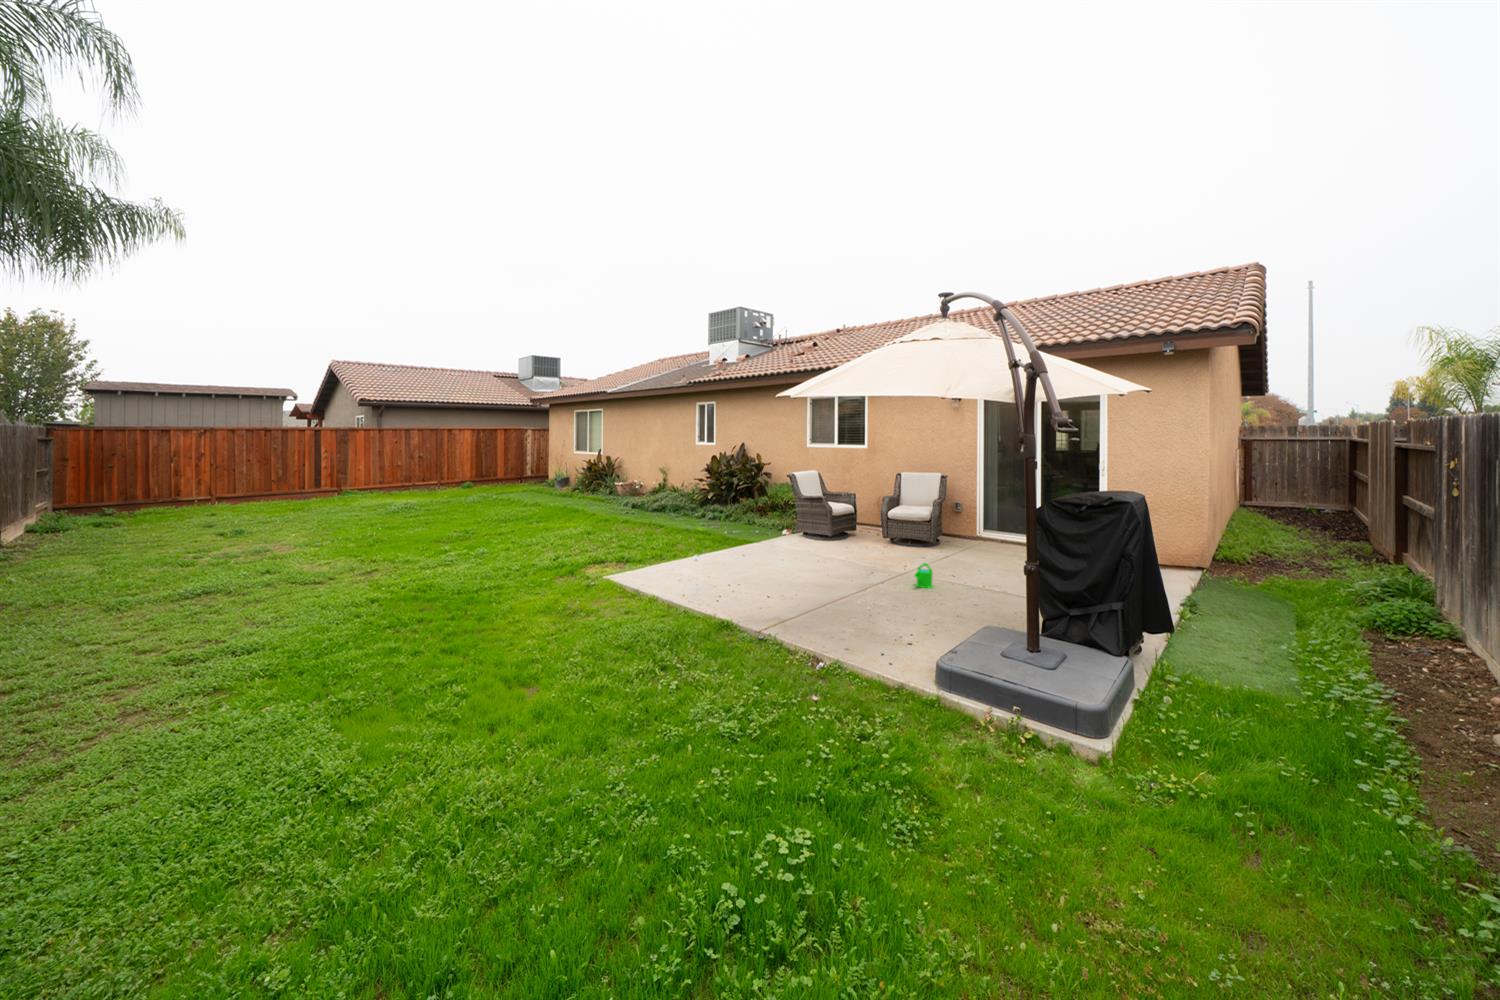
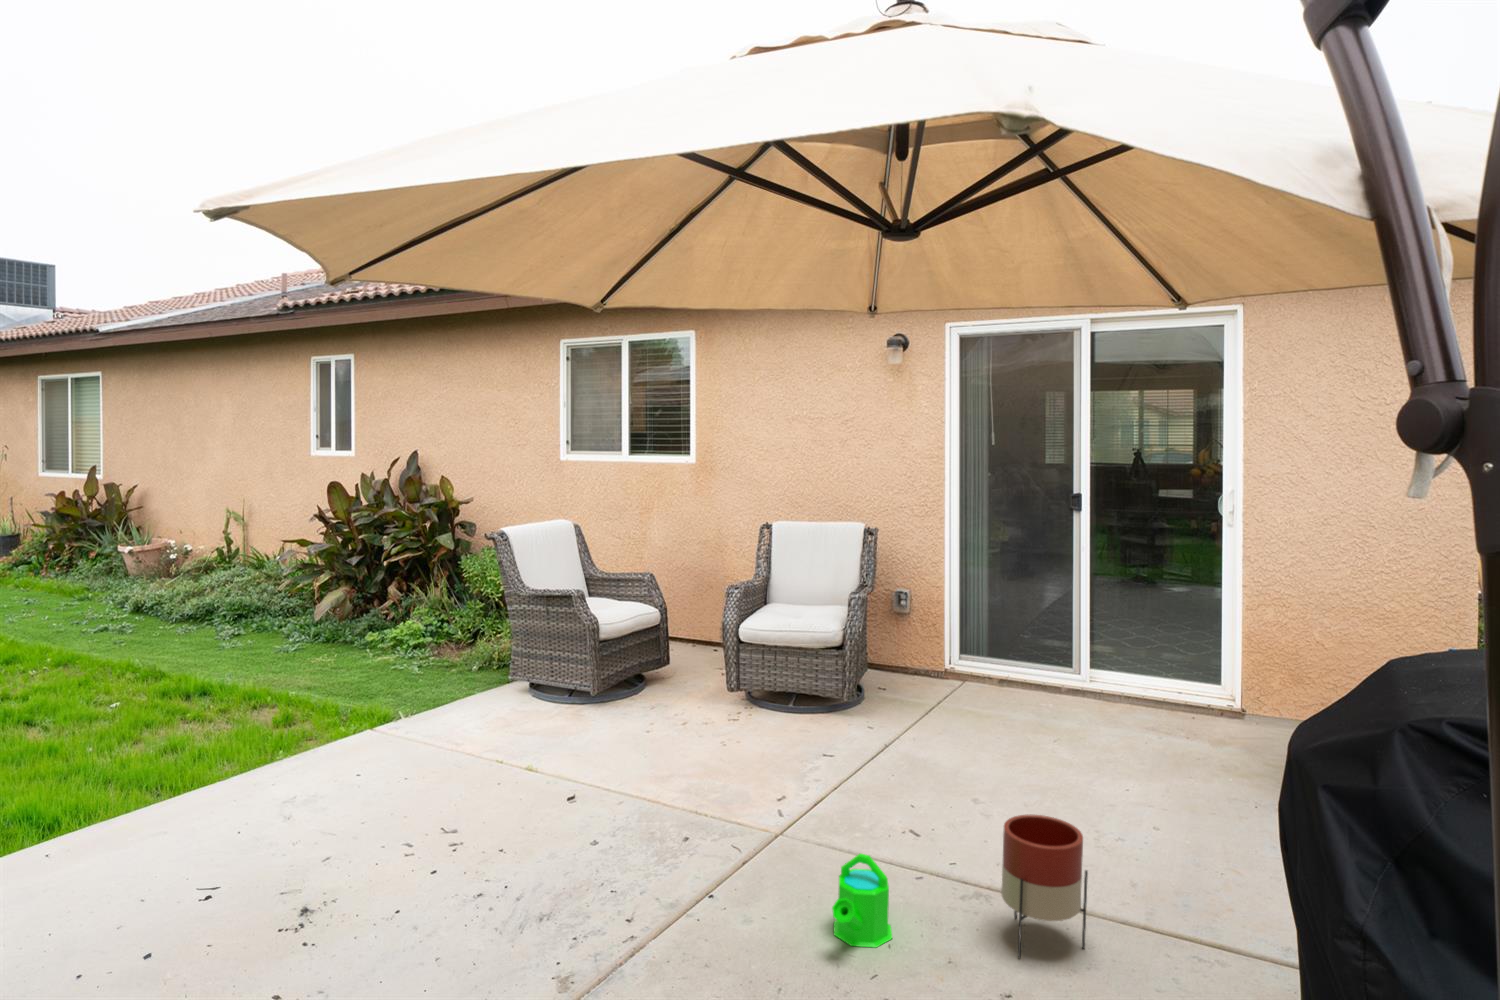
planter: none [968,555,995,593] -> present [1001,814,1088,959]

